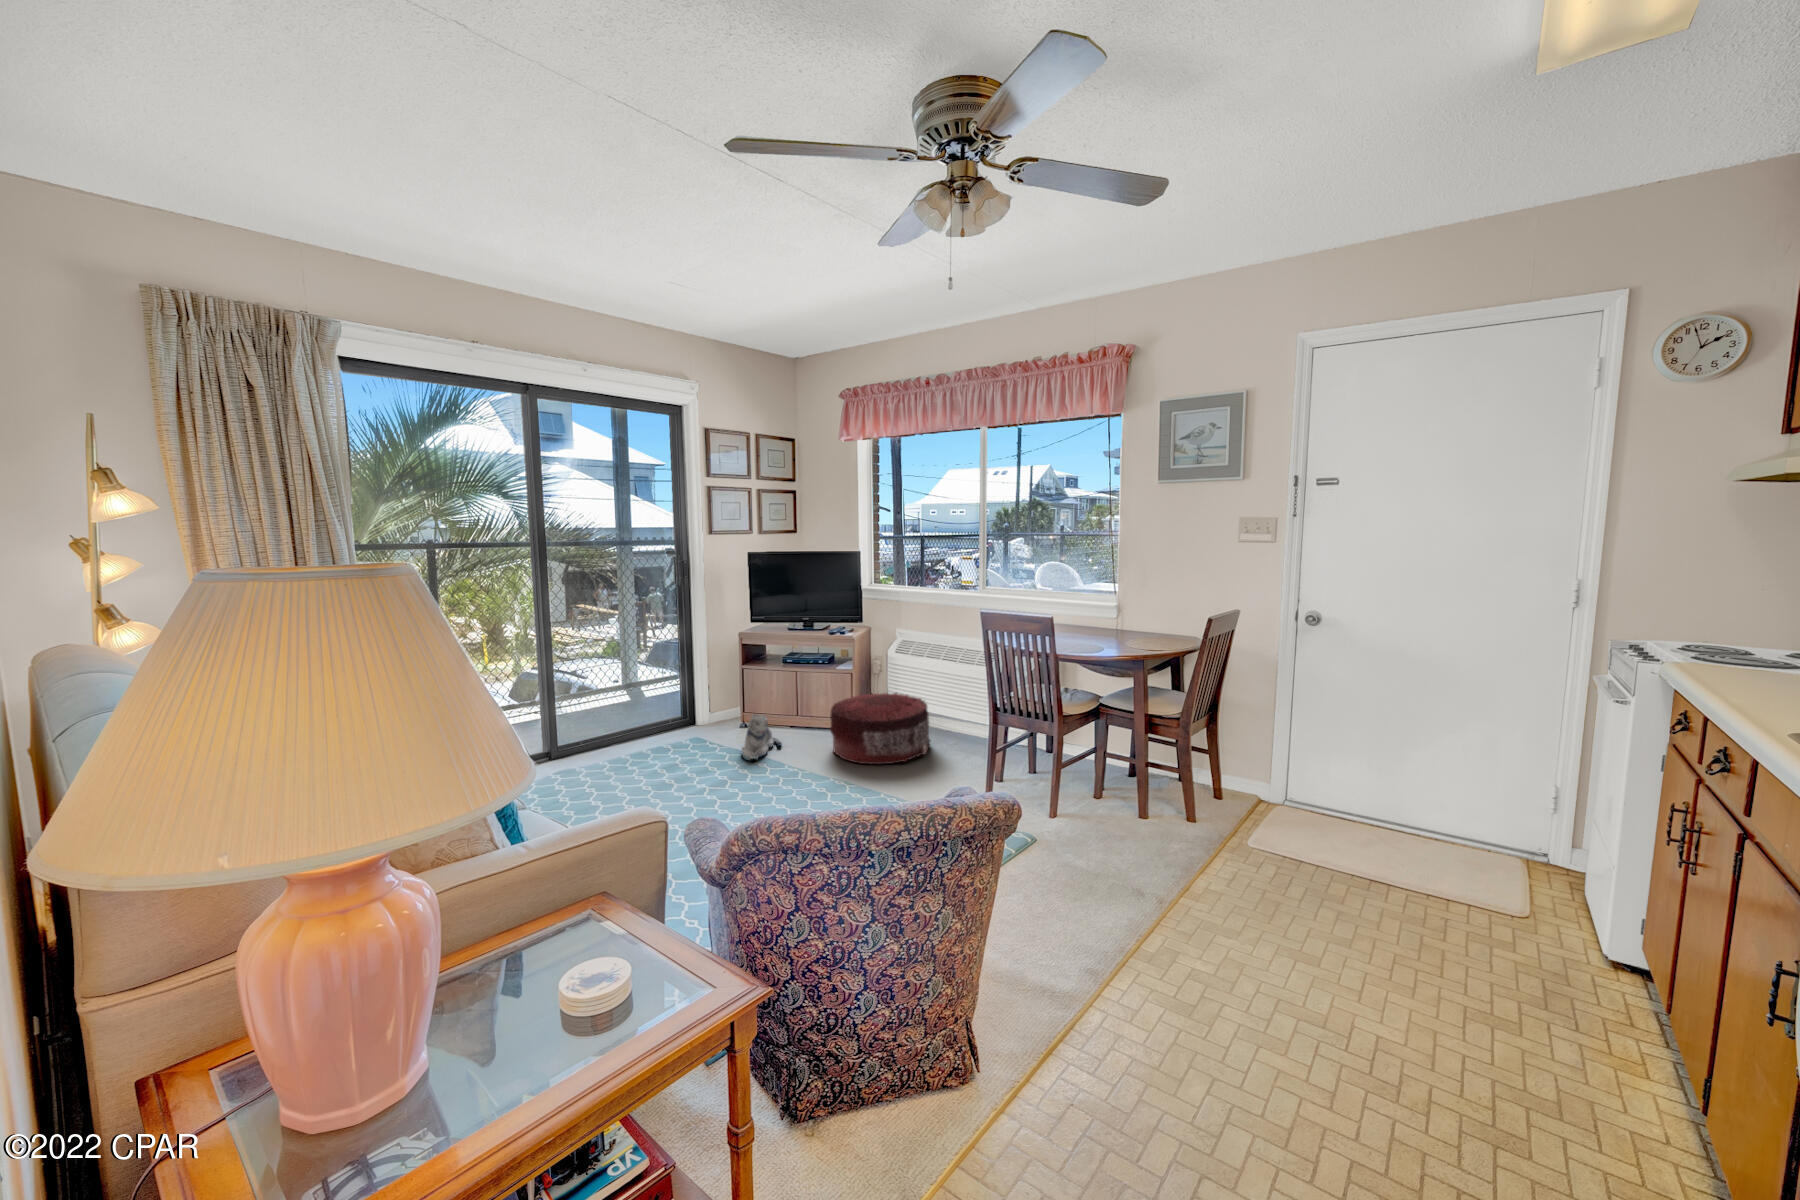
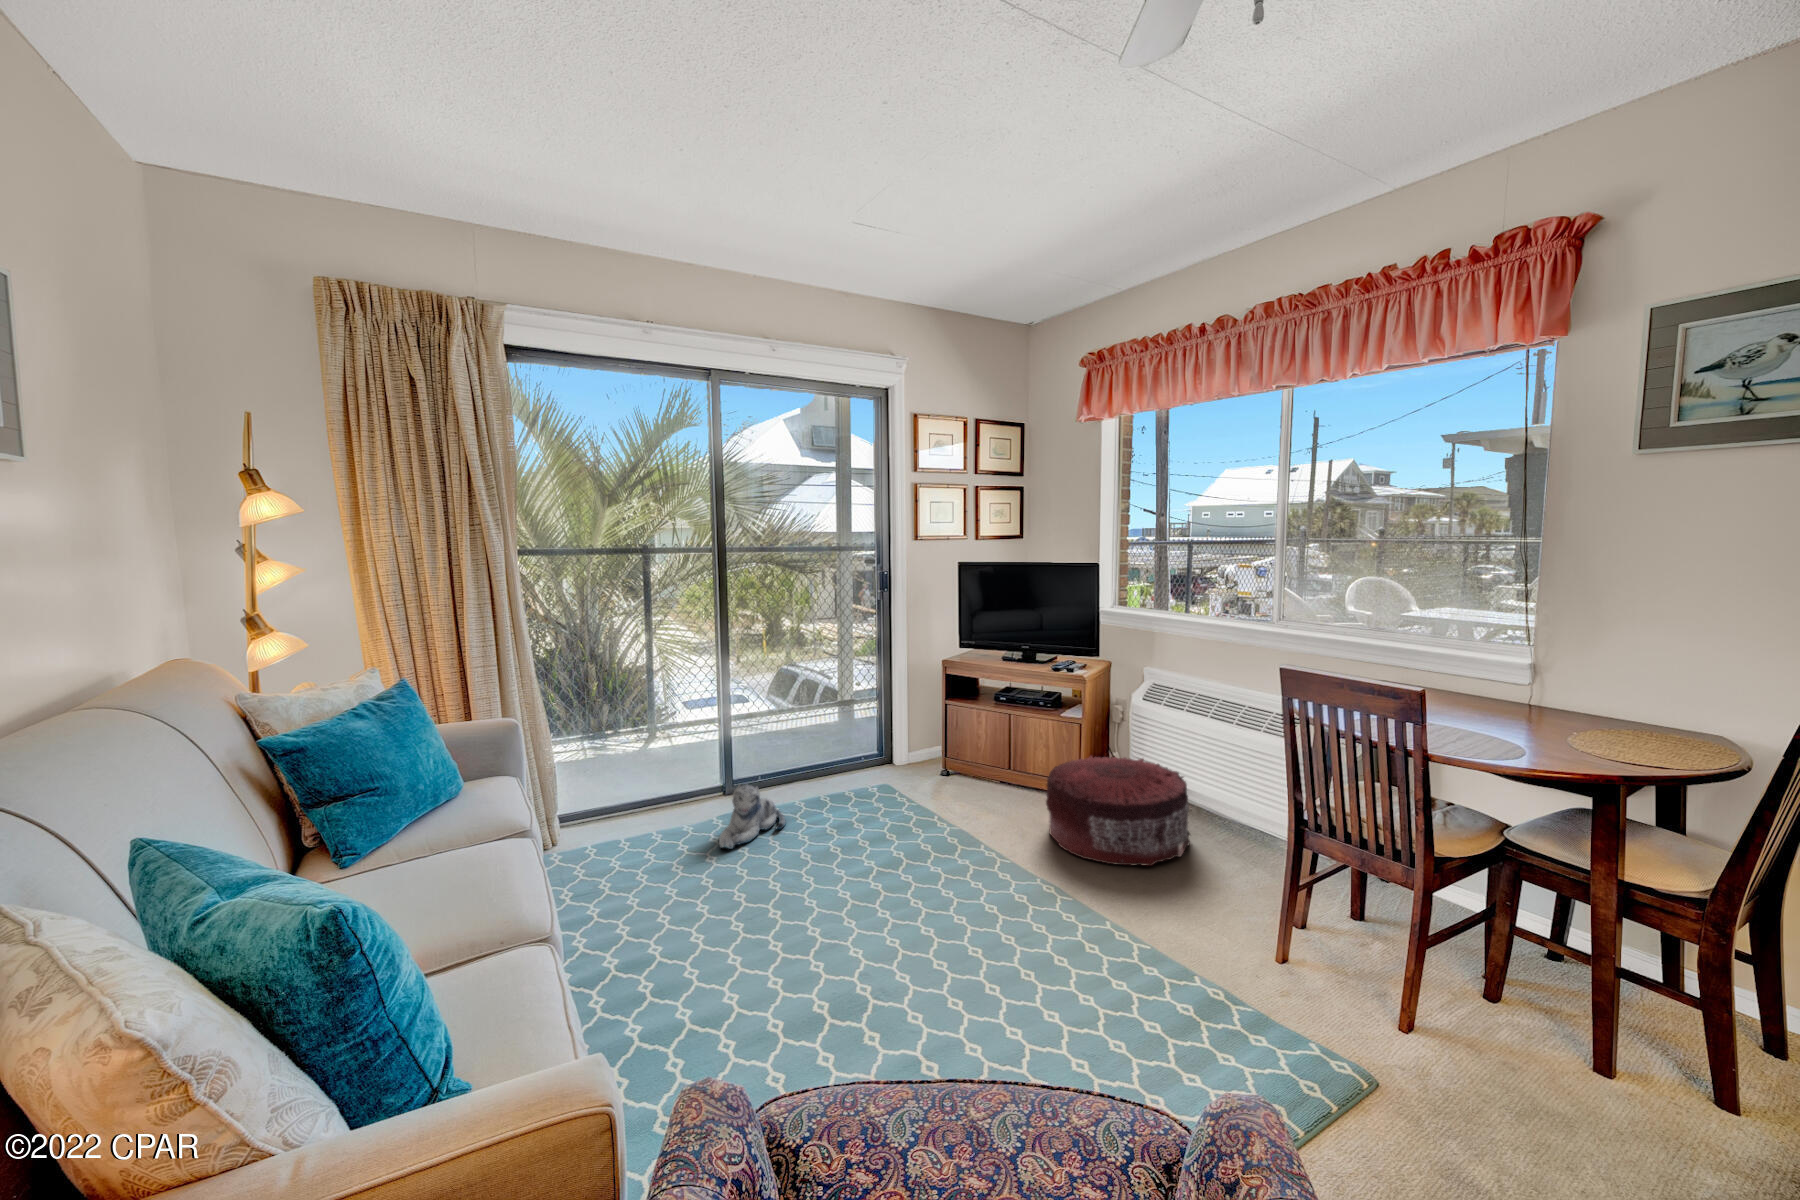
plush toy: present [742,715,781,760] -> present [719,784,786,849]

